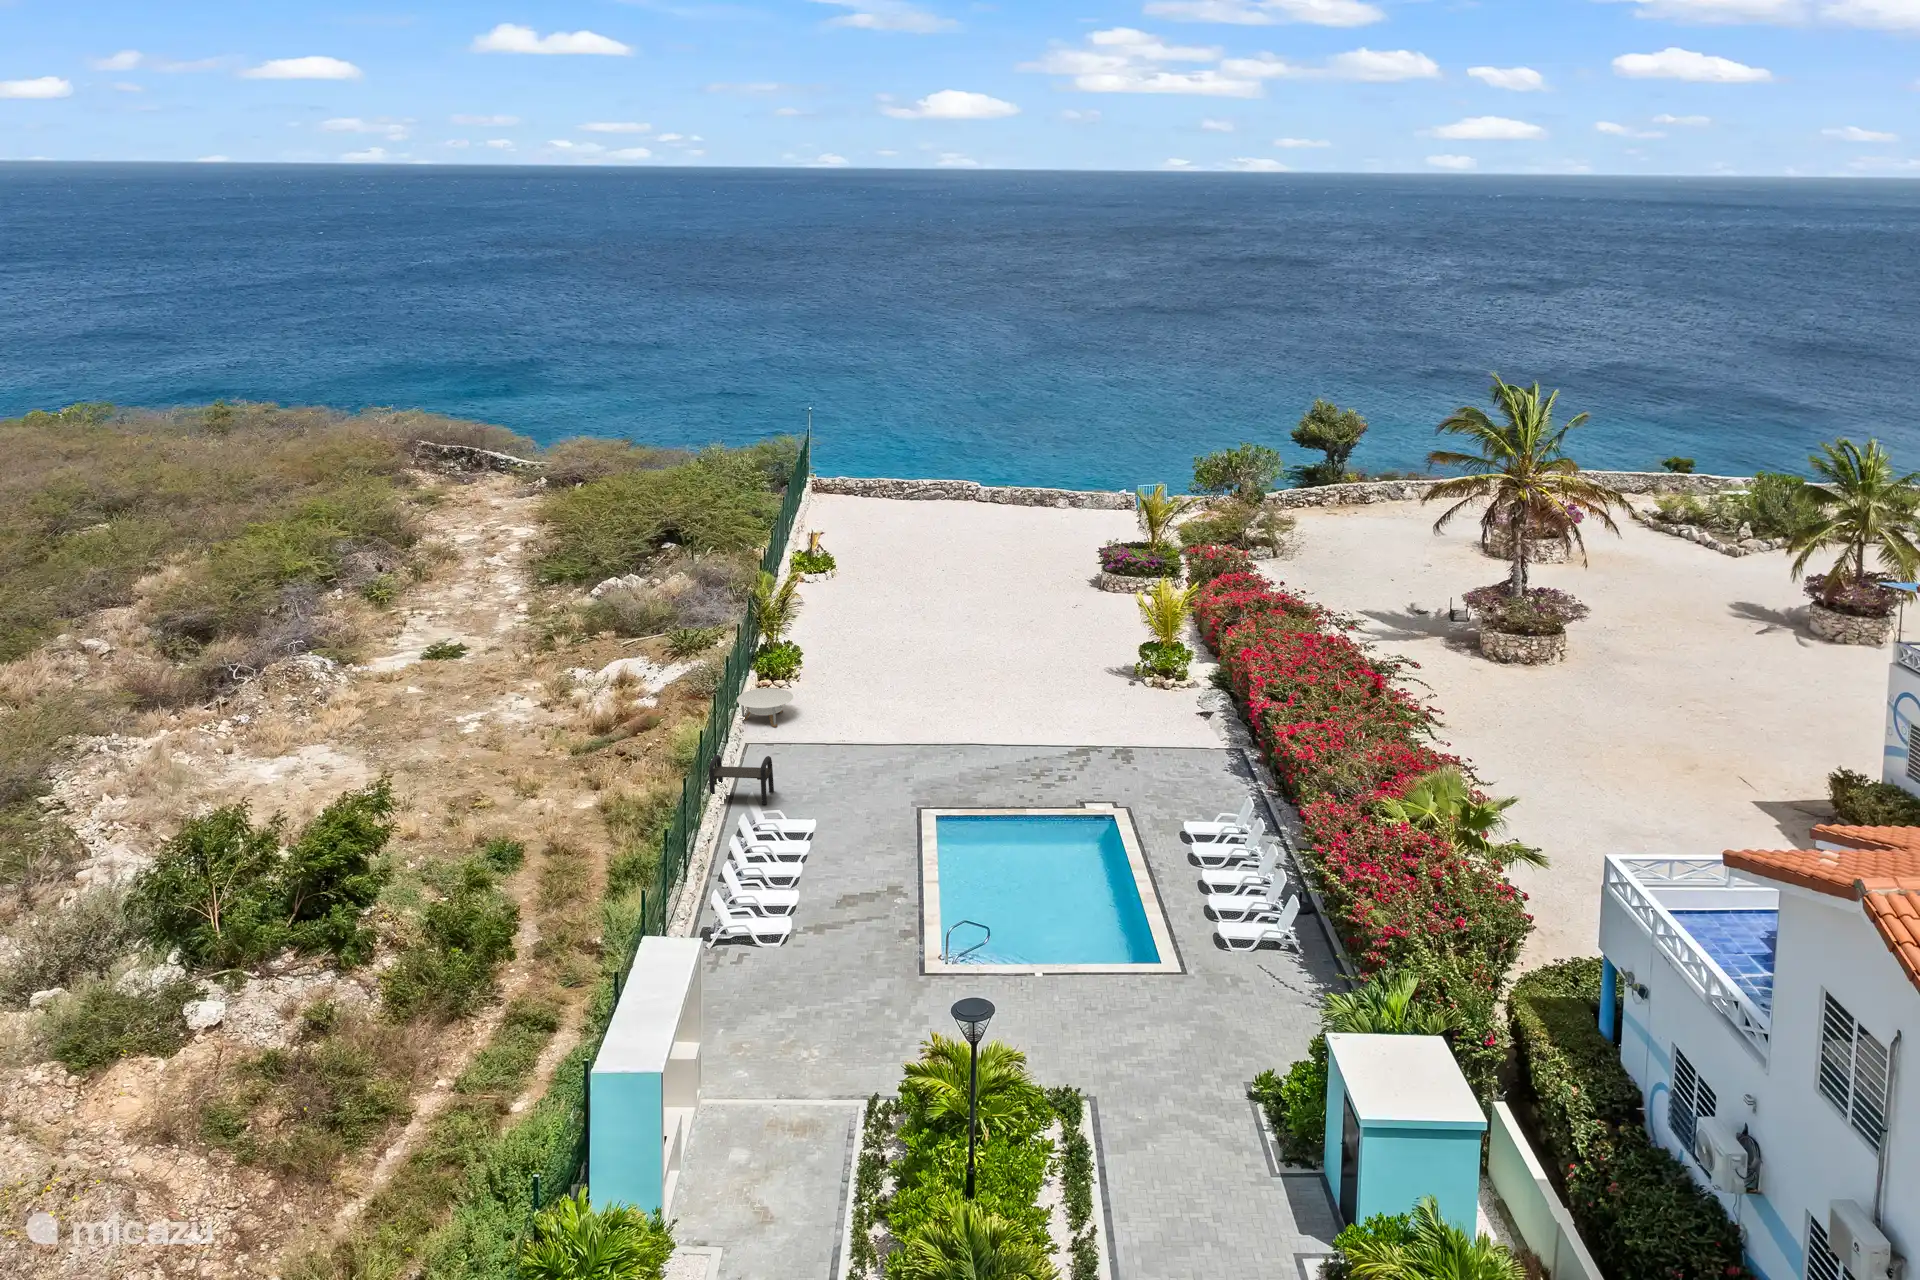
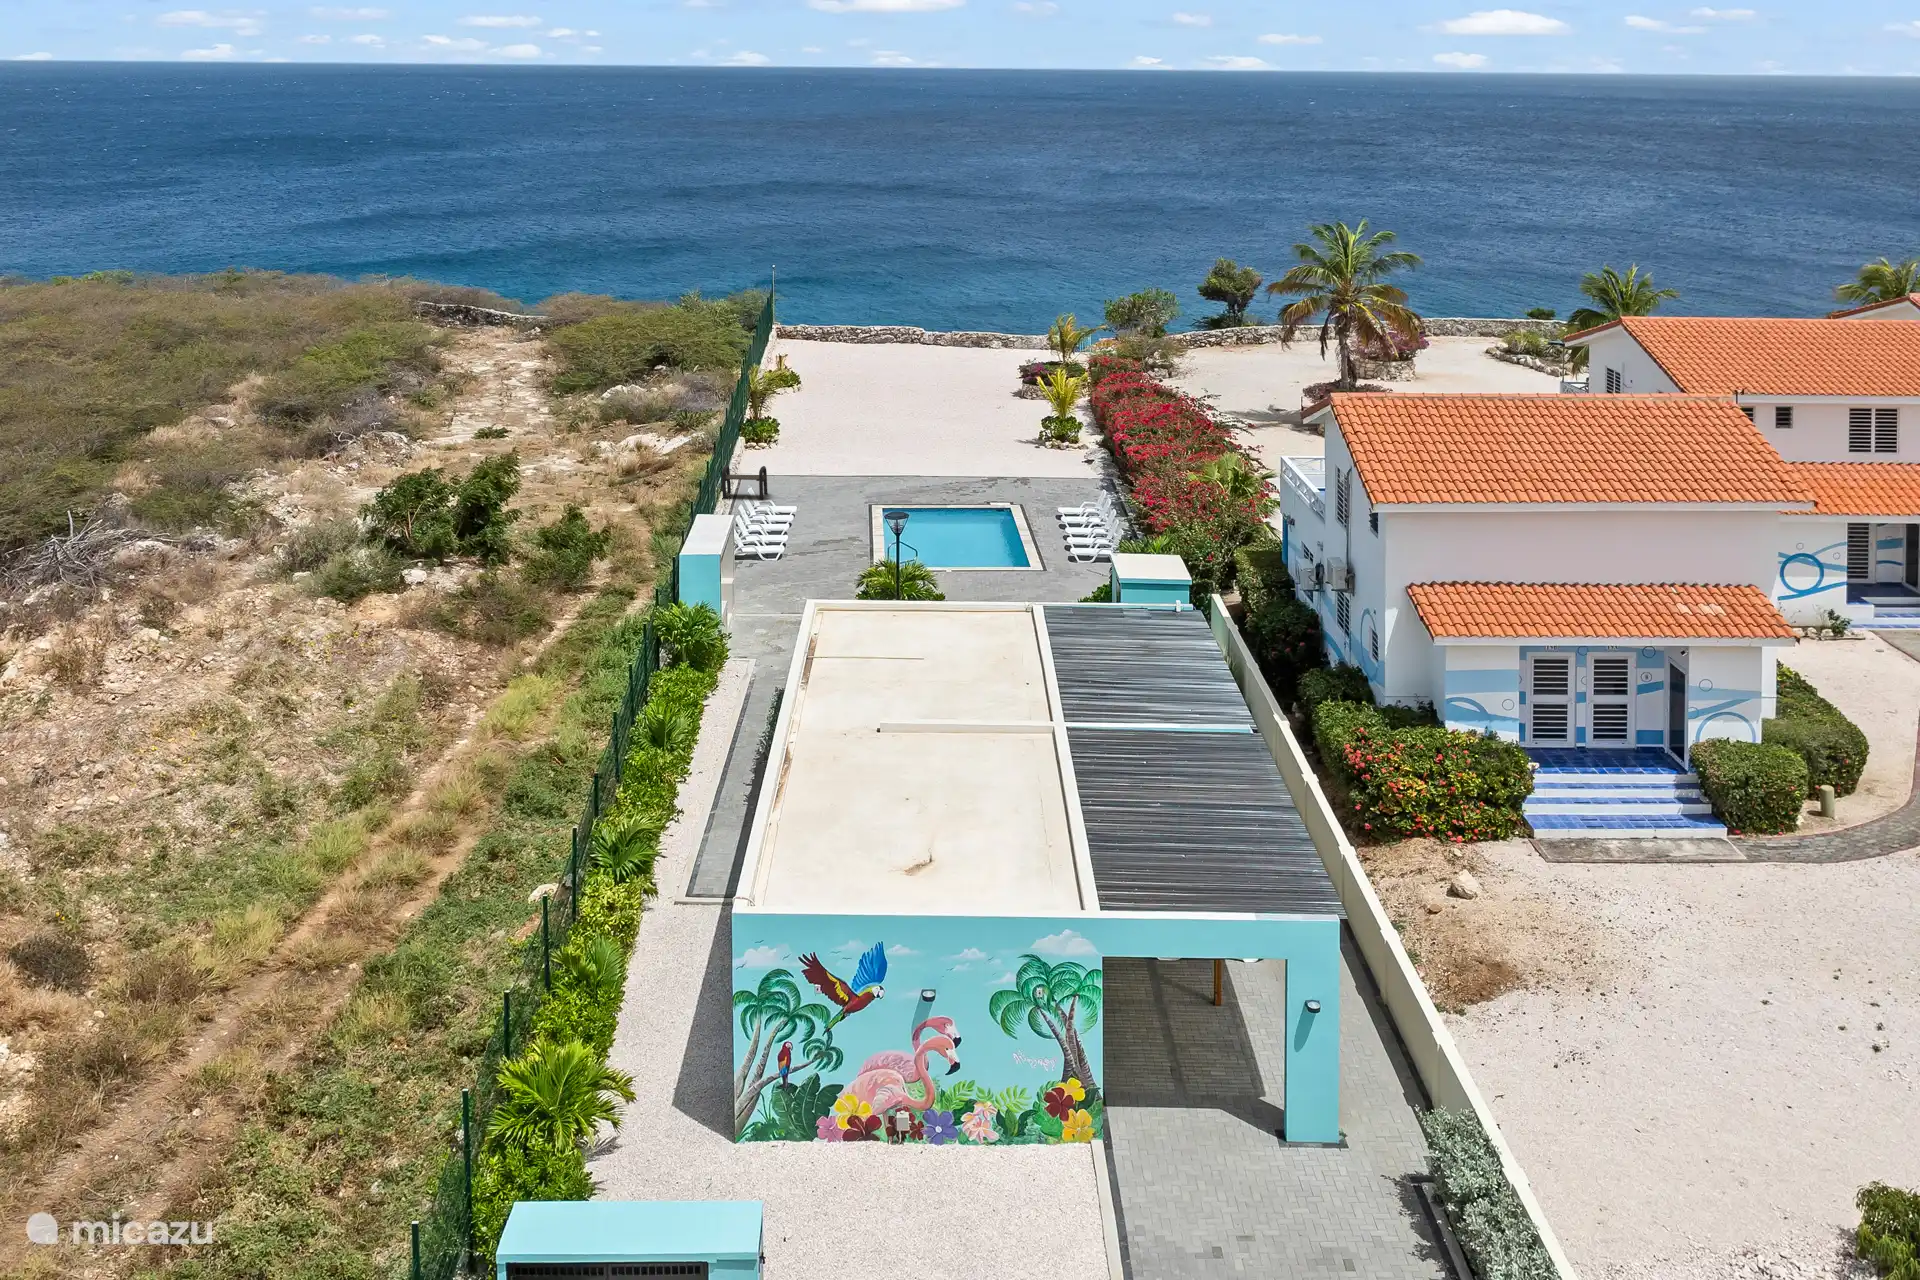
round table: present [737,688,793,727] -> none [735,440,778,465]

